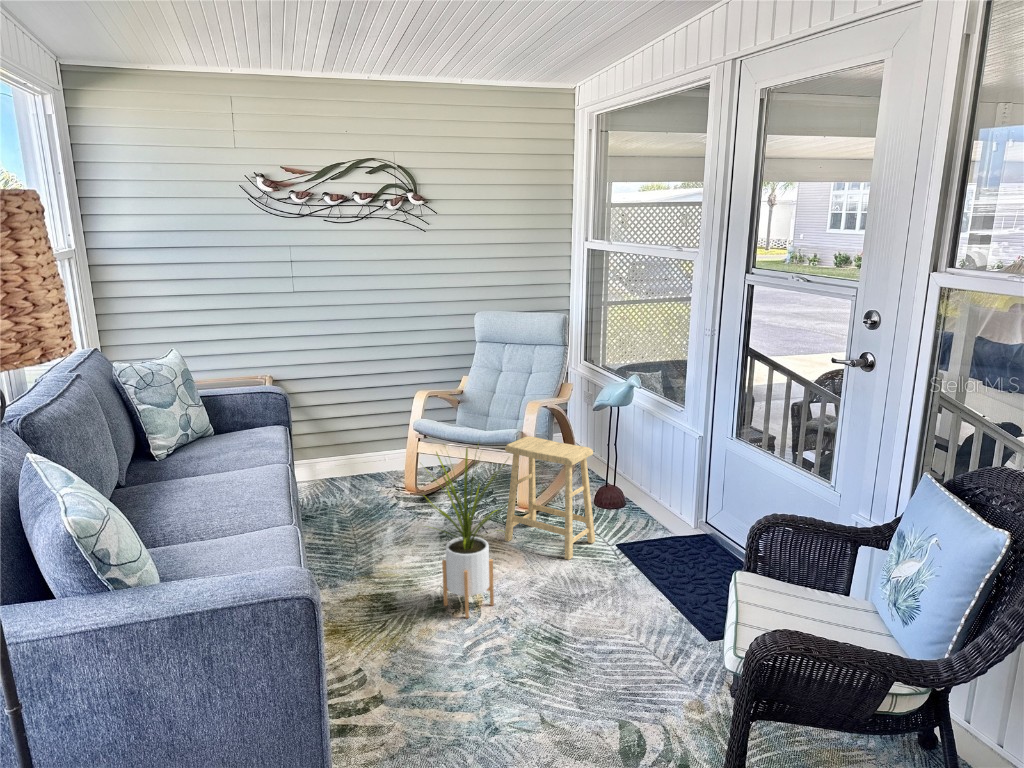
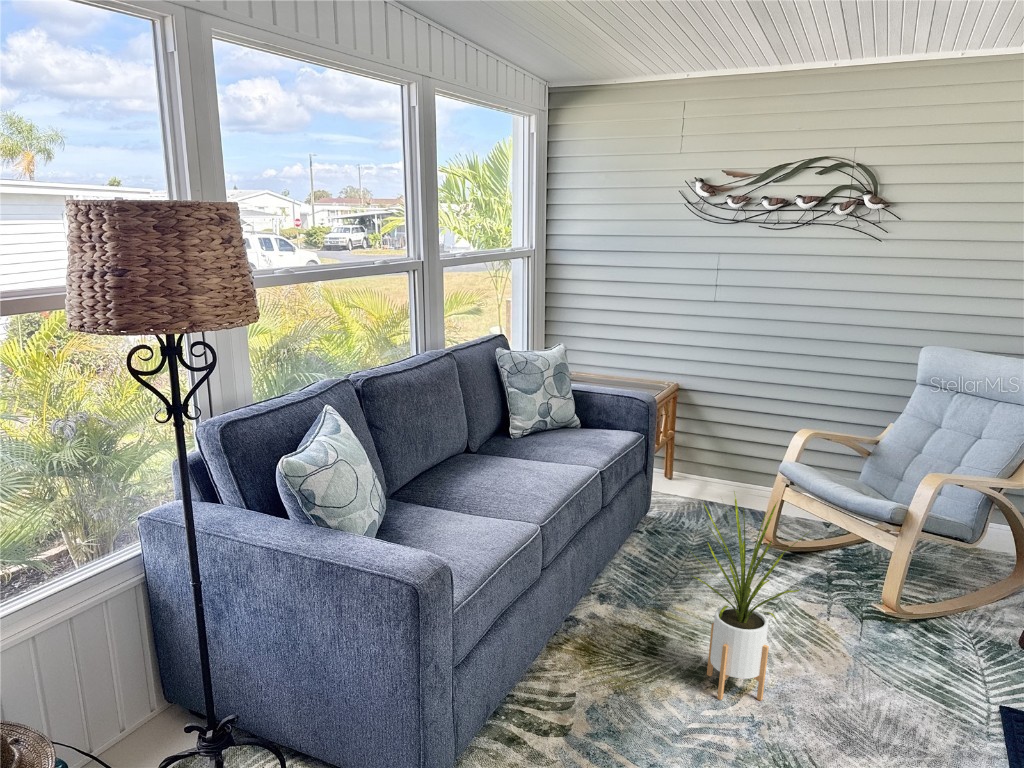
footstool: present [504,436,595,560] -> none [843,518,985,695]

